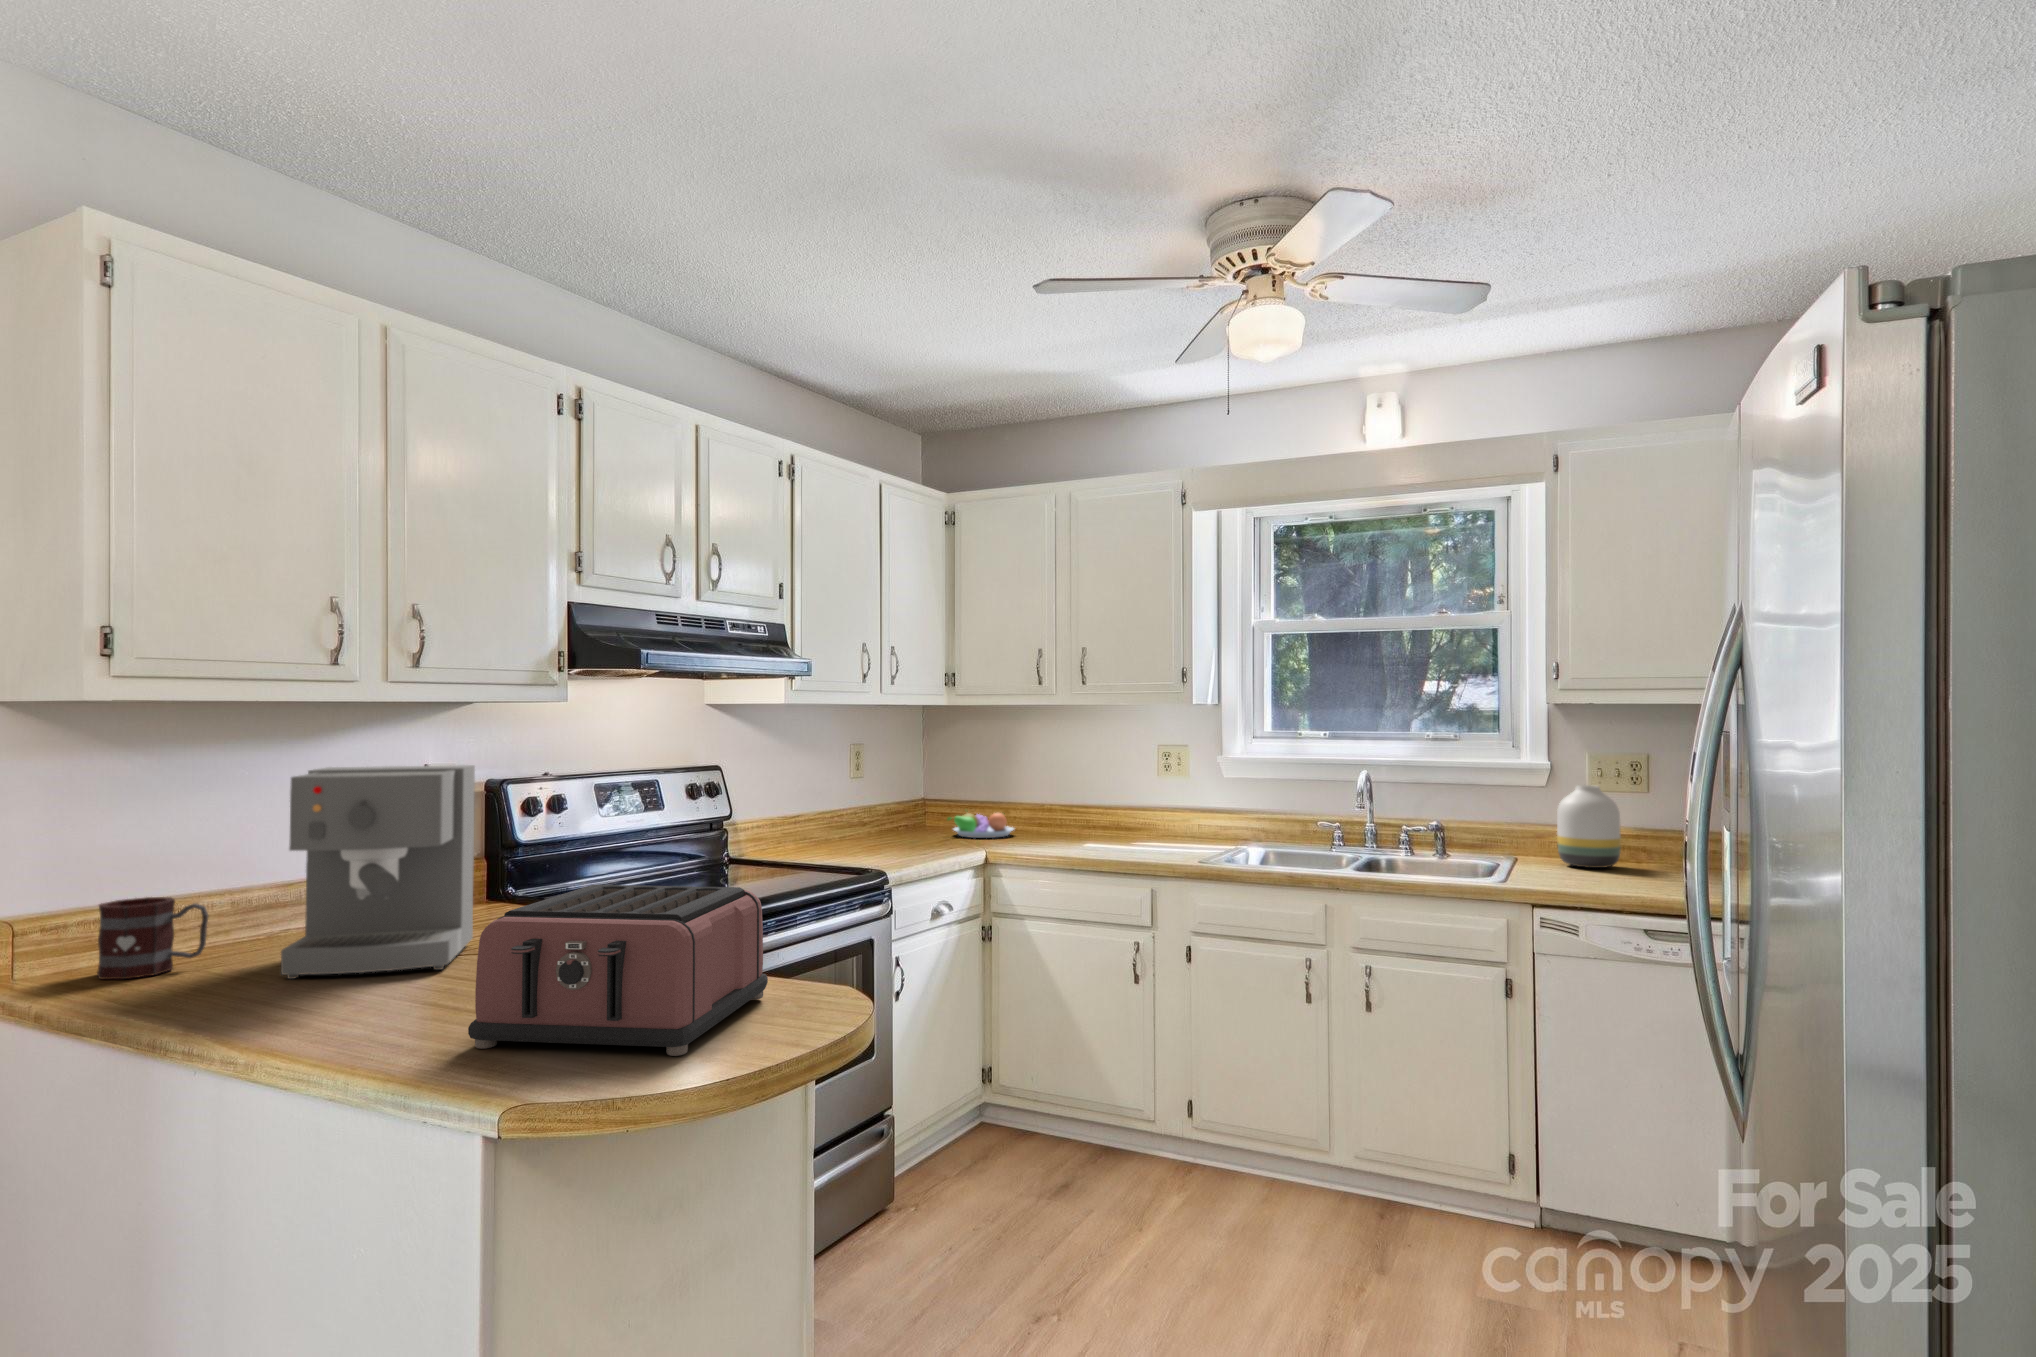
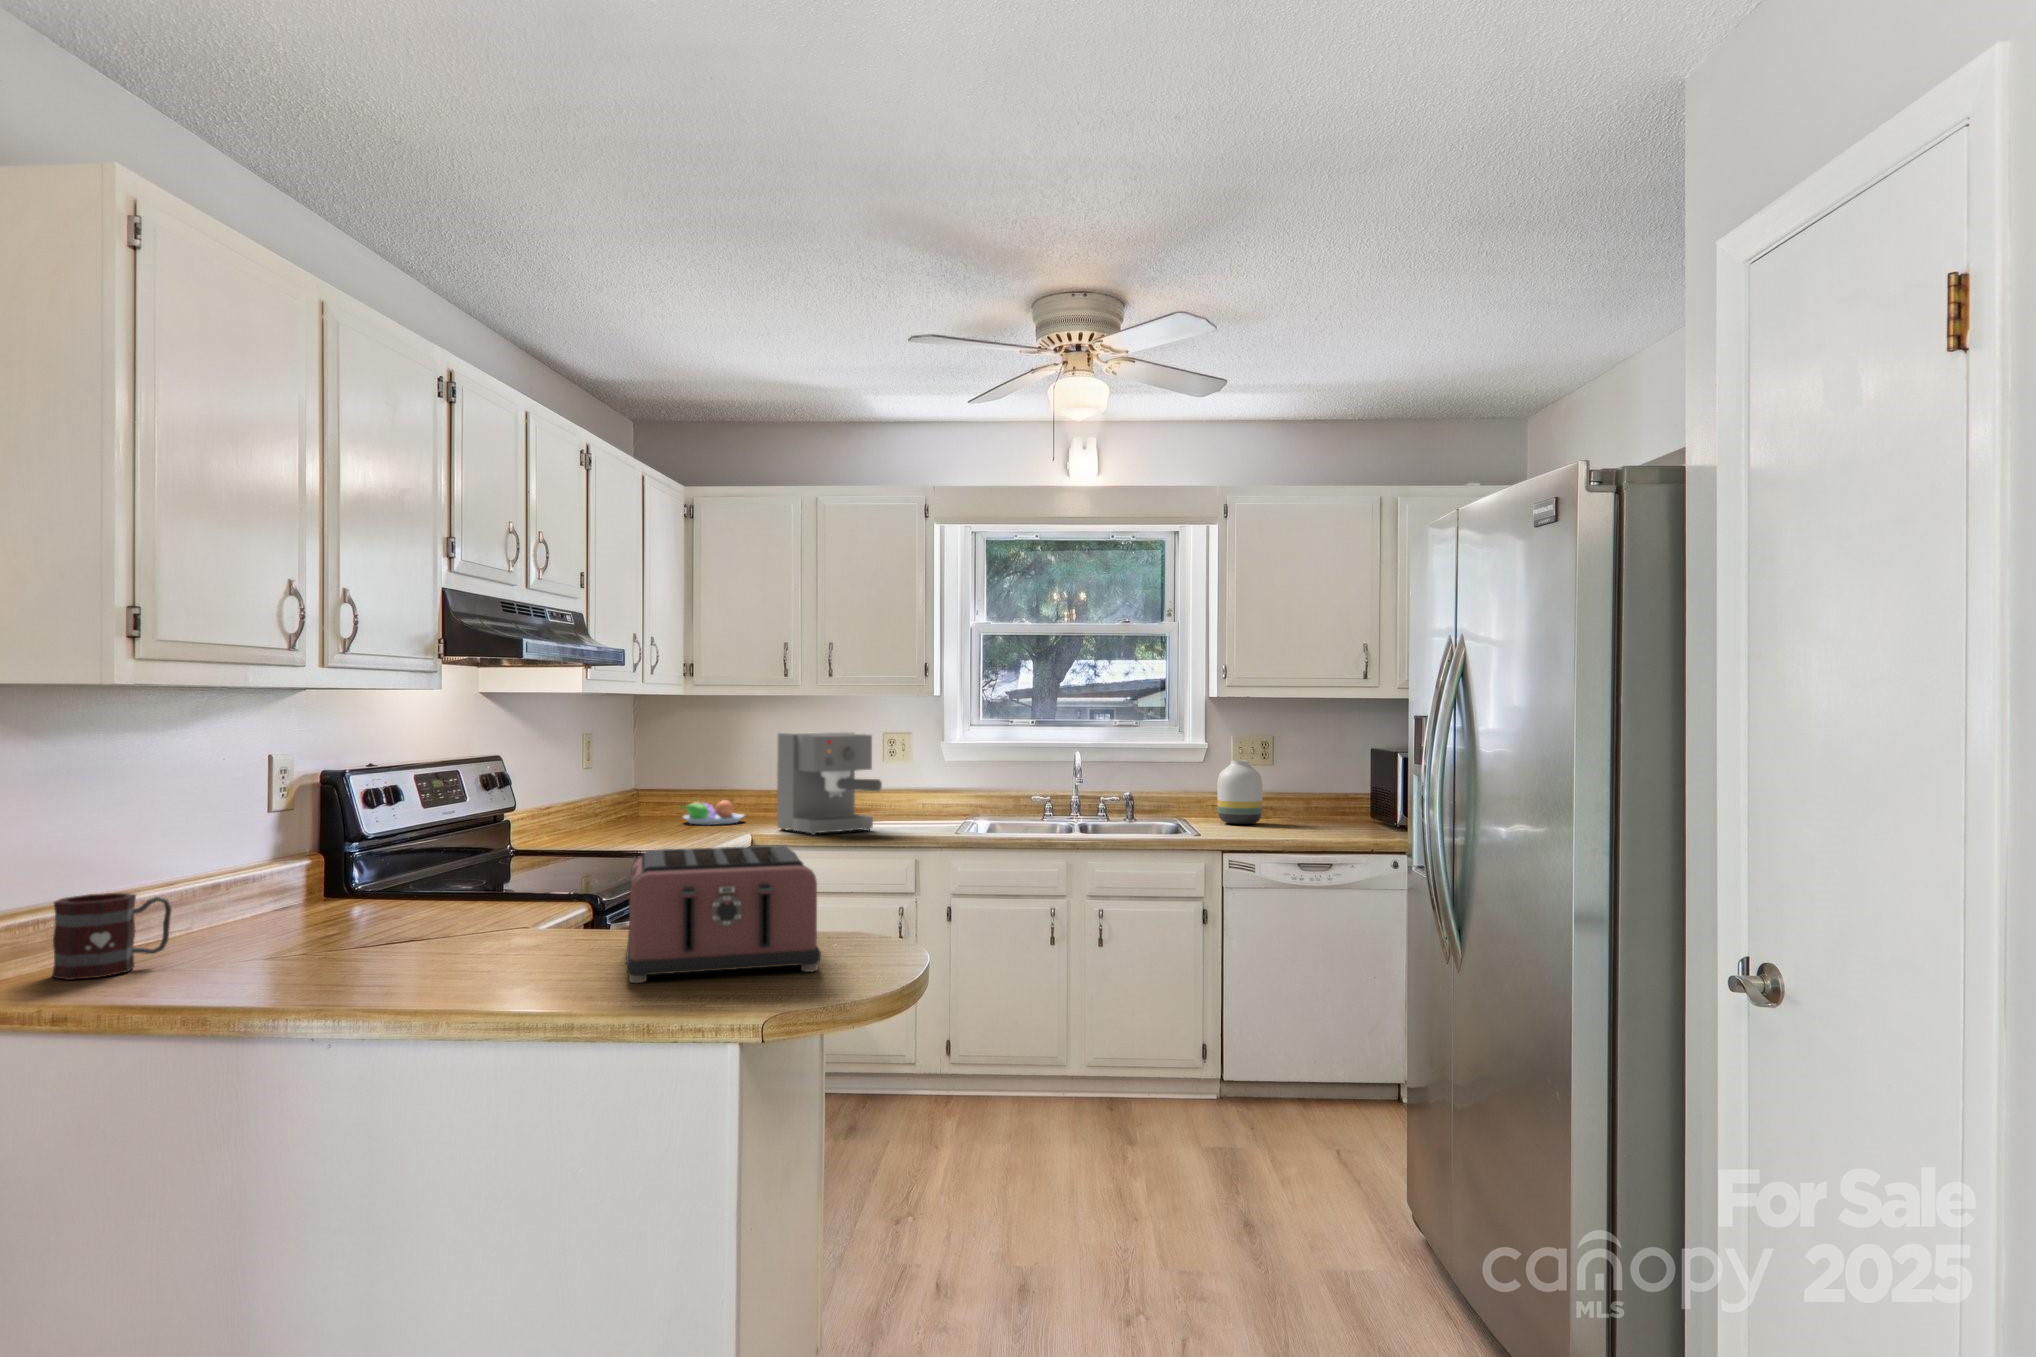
coffee maker: present [281,765,475,979] -> present [777,732,882,835]

